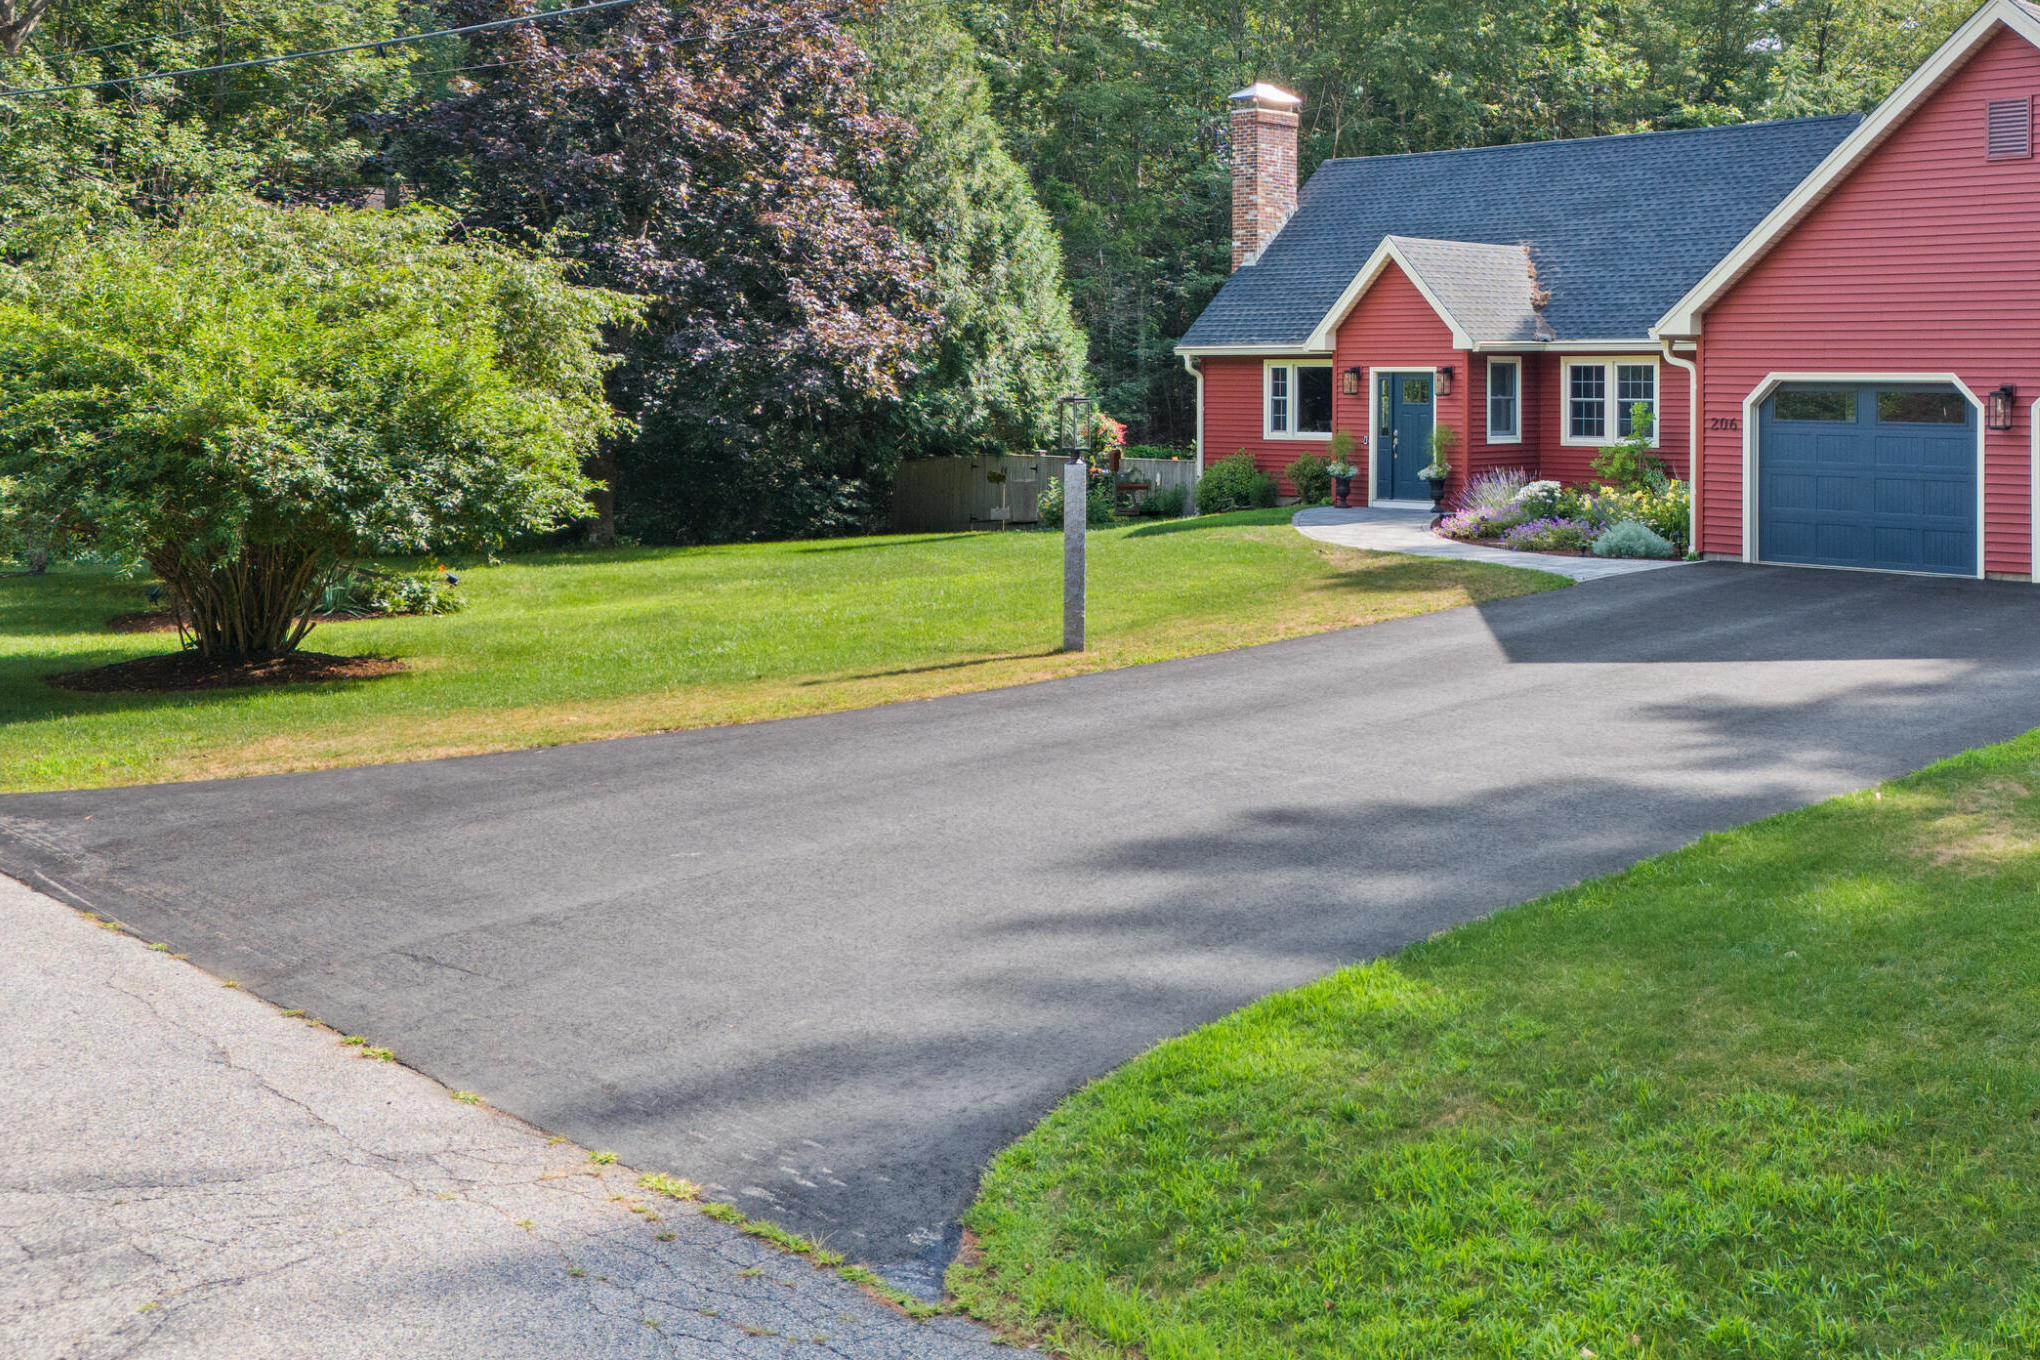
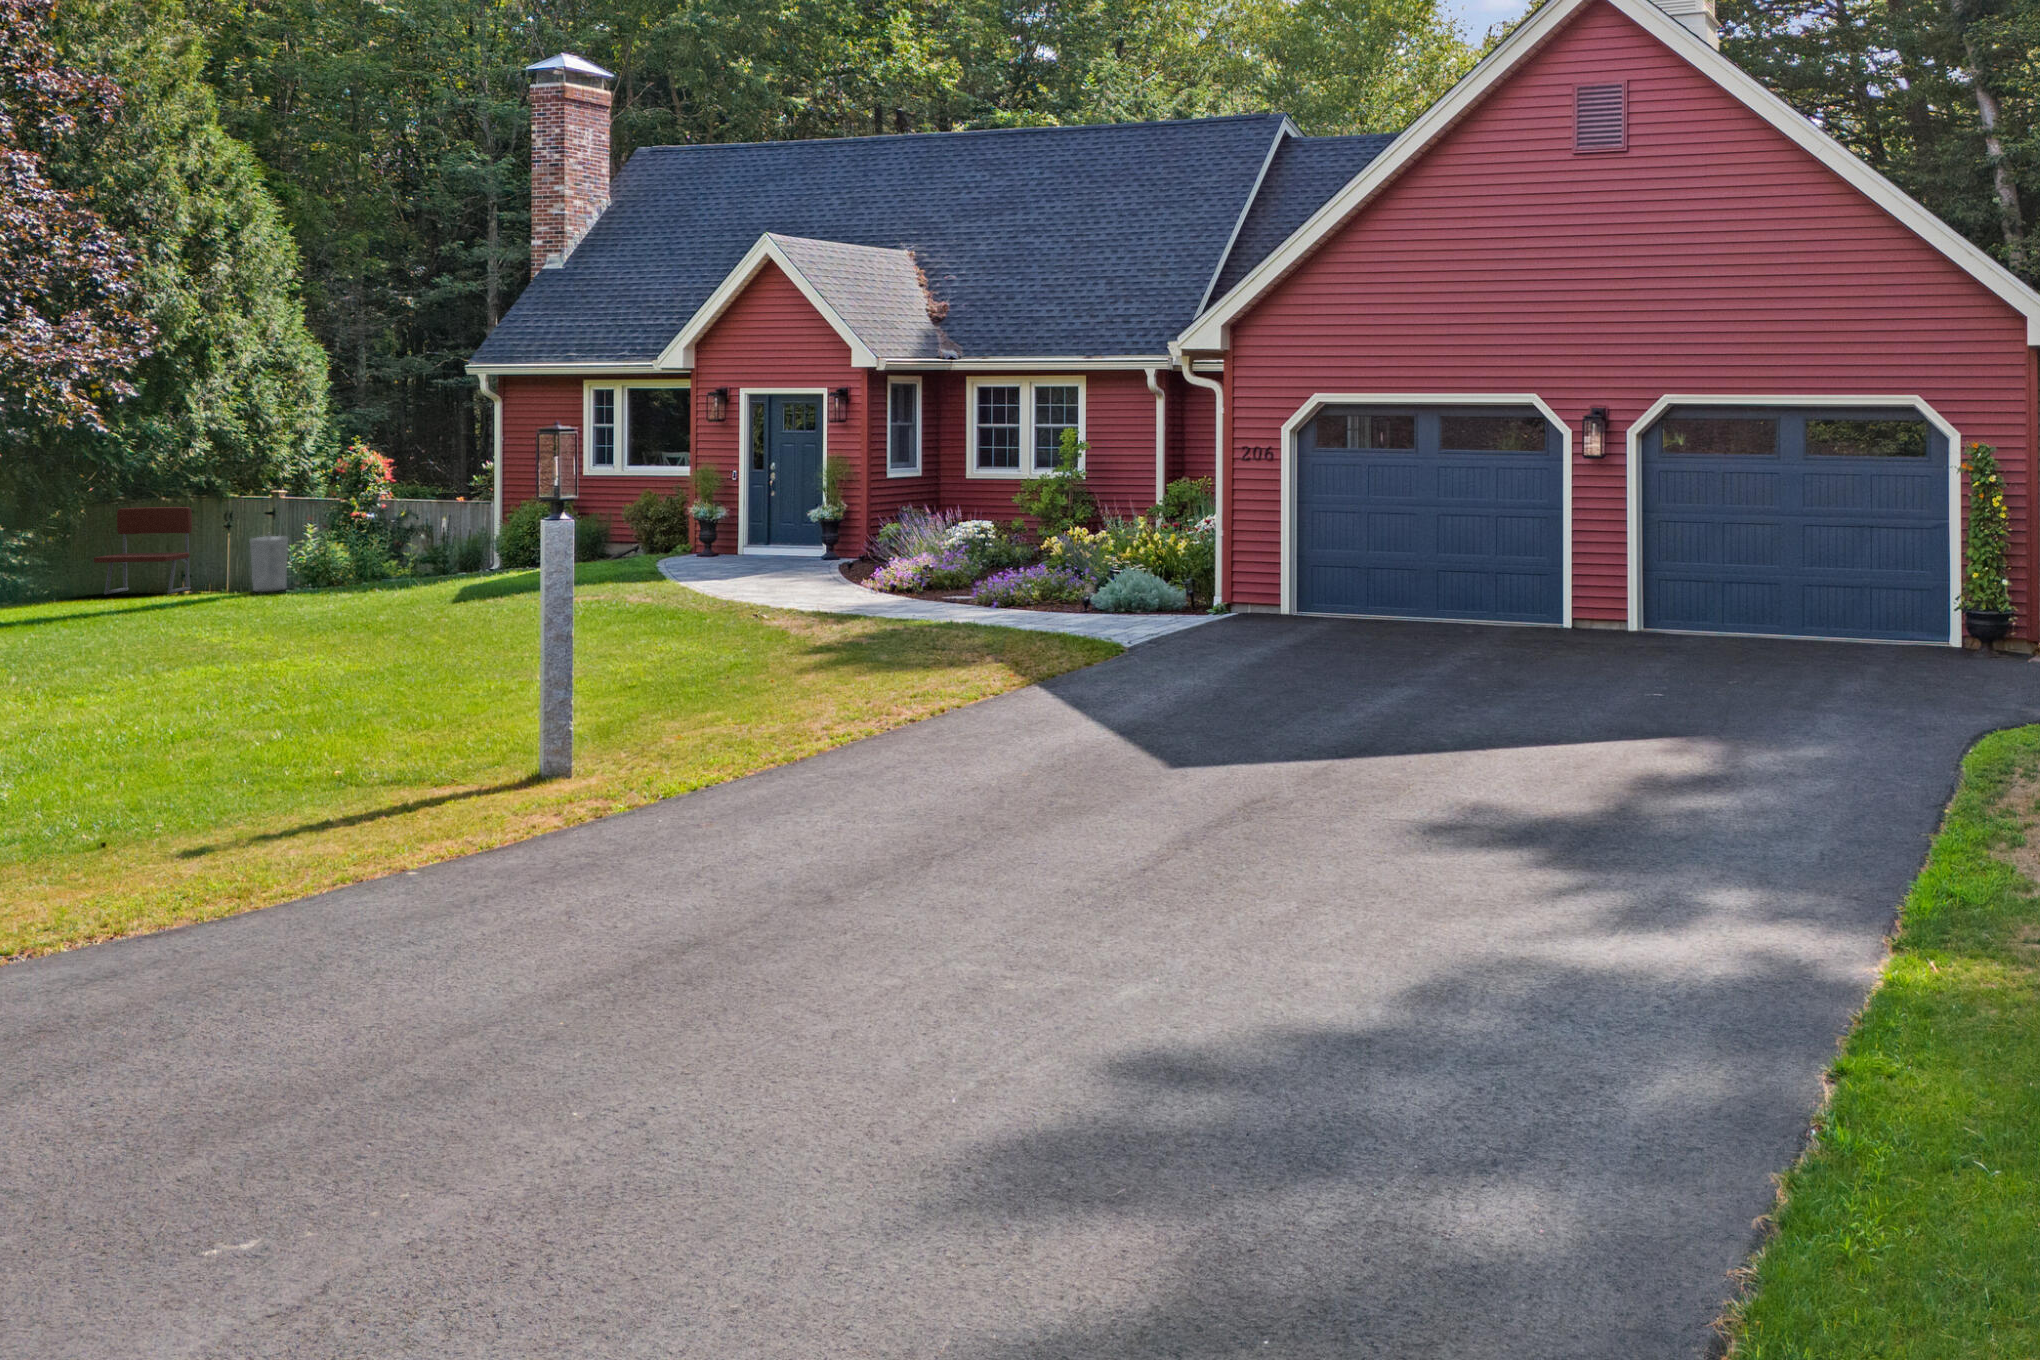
bench: present [1109,449,1149,516] -> present [94,507,192,595]
potted tree: present [987,470,1010,520] -> none [210,526,243,590]

